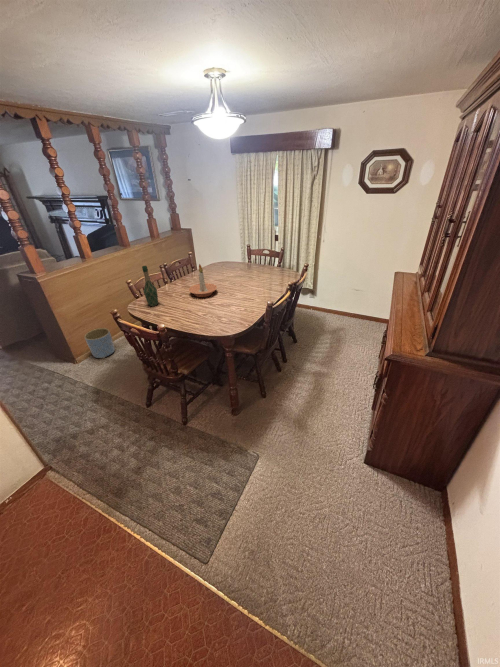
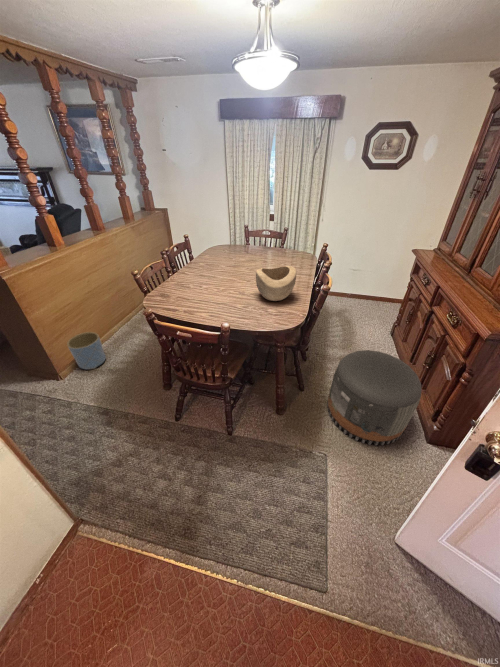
candle holder: present [189,264,217,297] -> none [208,247,241,286]
wine bottle: present [142,266,158,306] -> none [162,251,179,301]
decorative bowl: none [216,282,252,312] -> present [256,266,297,301]
pouf: none [279,364,358,456] -> present [327,350,422,445]

